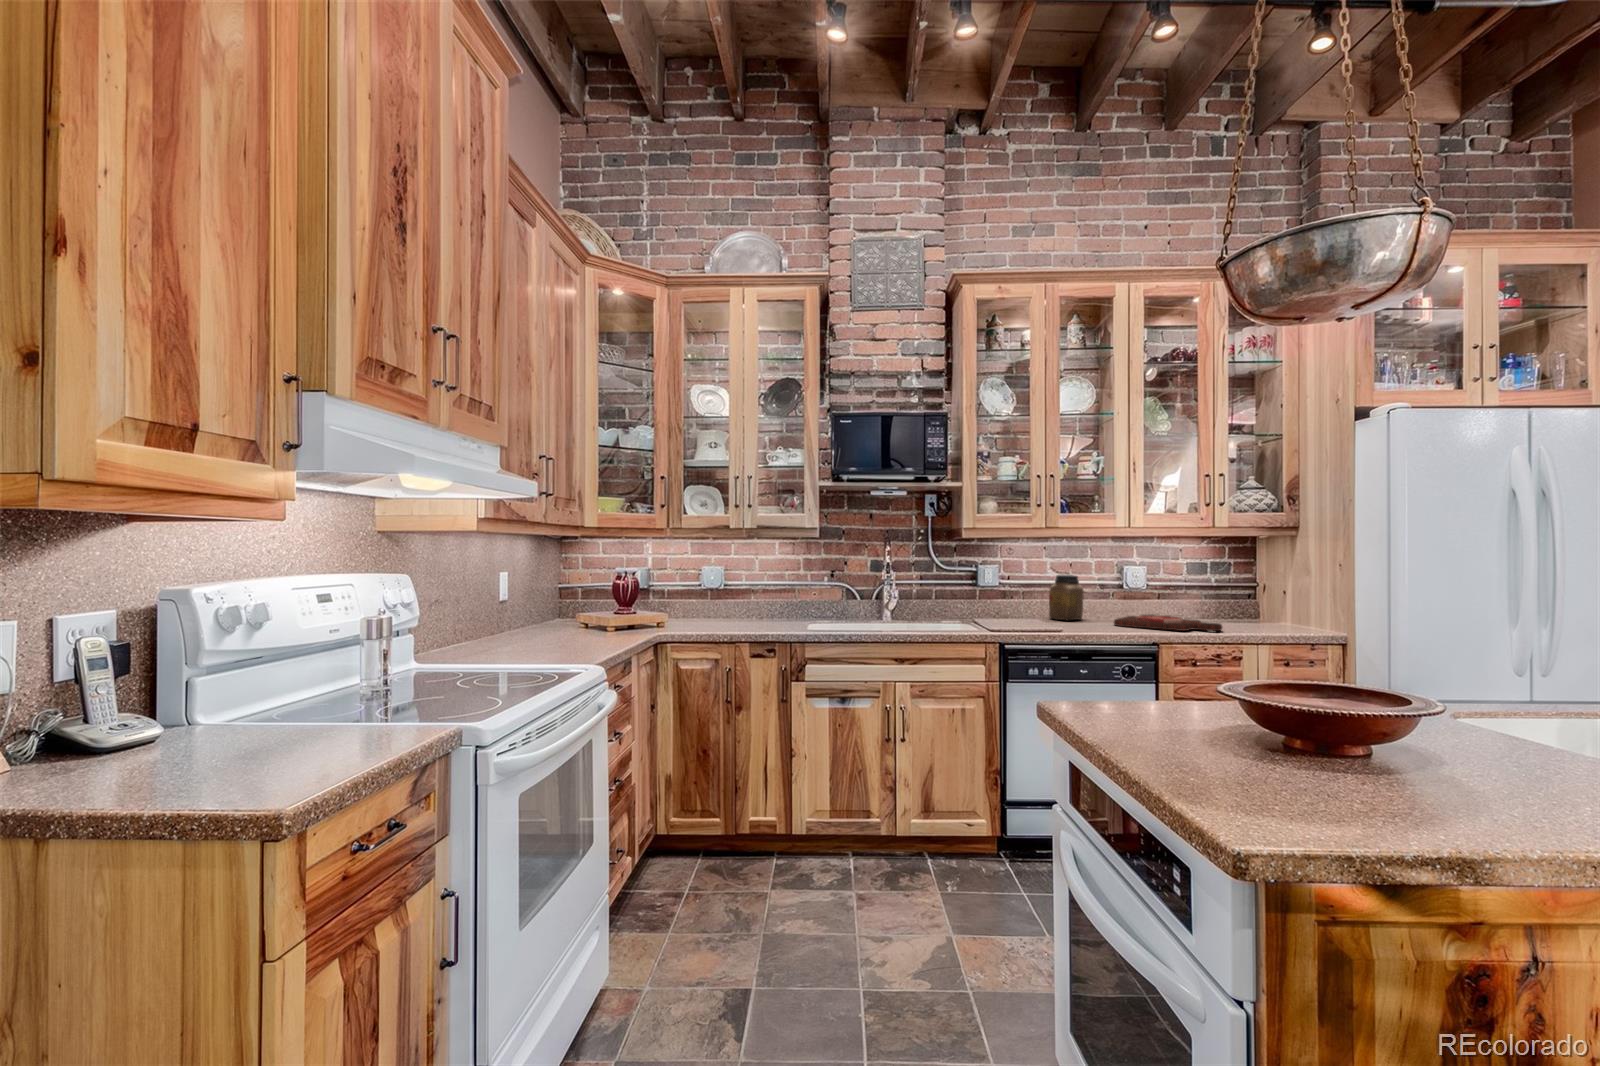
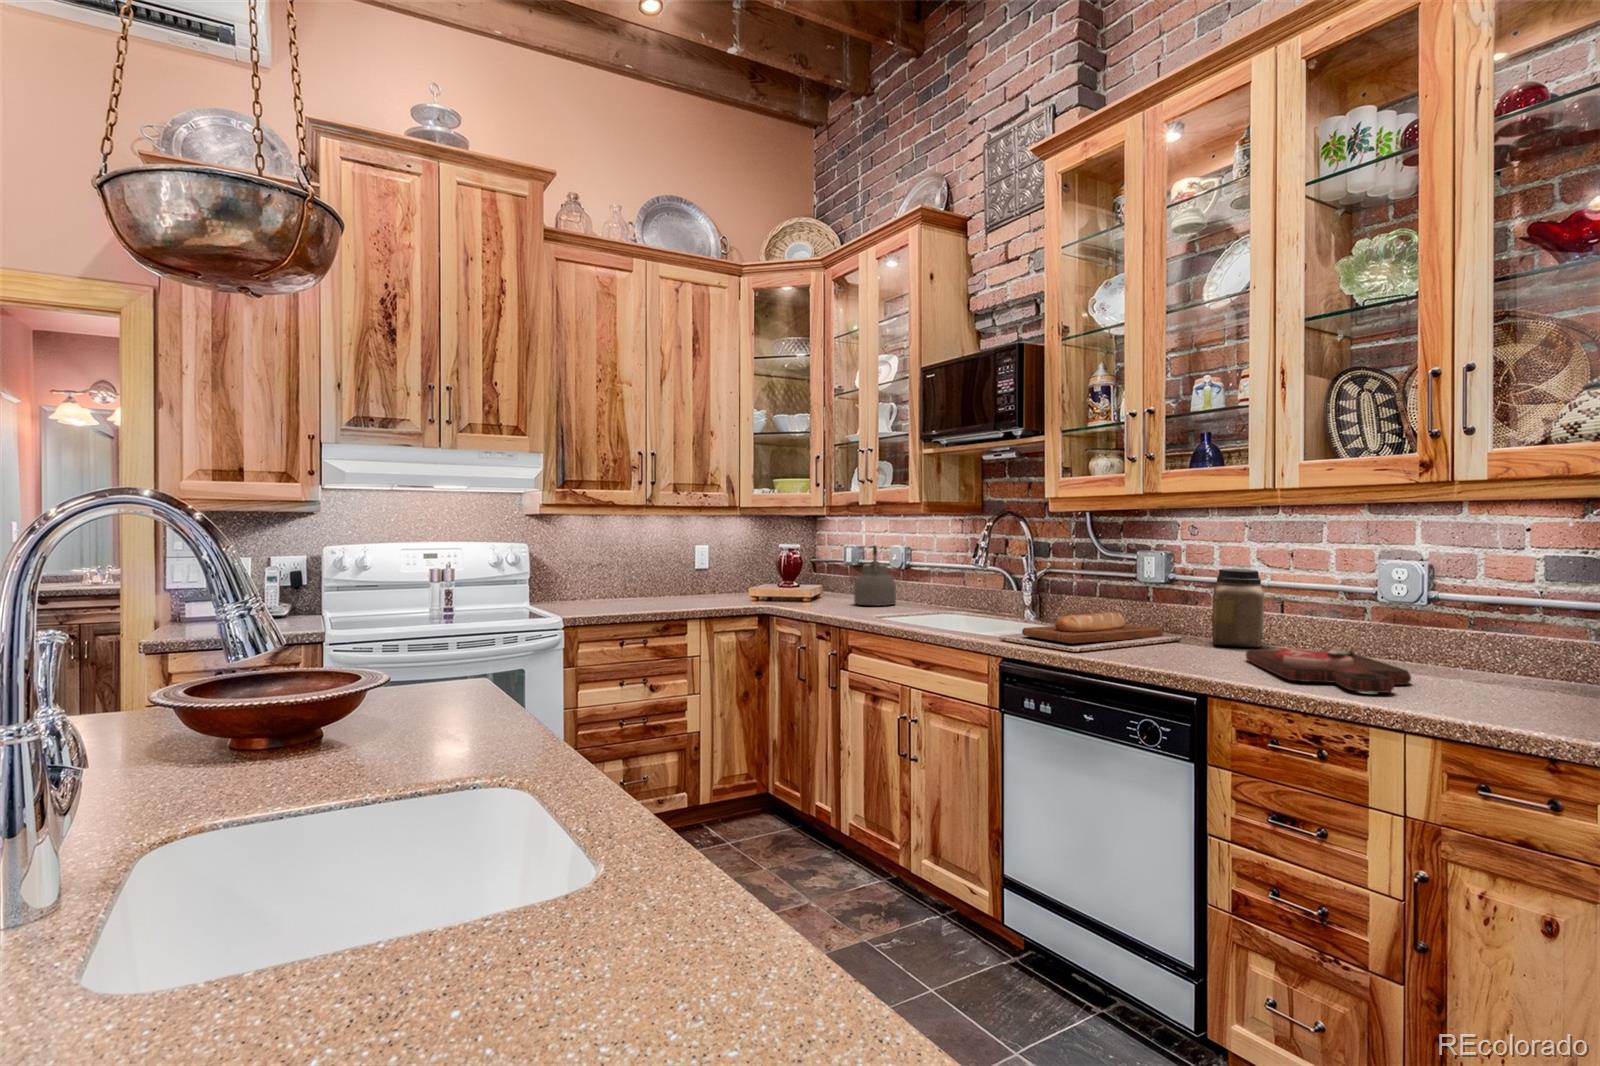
kettle: none [699,567,750,624] -> present [854,546,896,606]
bread loaf: none [970,607,1031,629] -> present [1022,612,1163,643]

